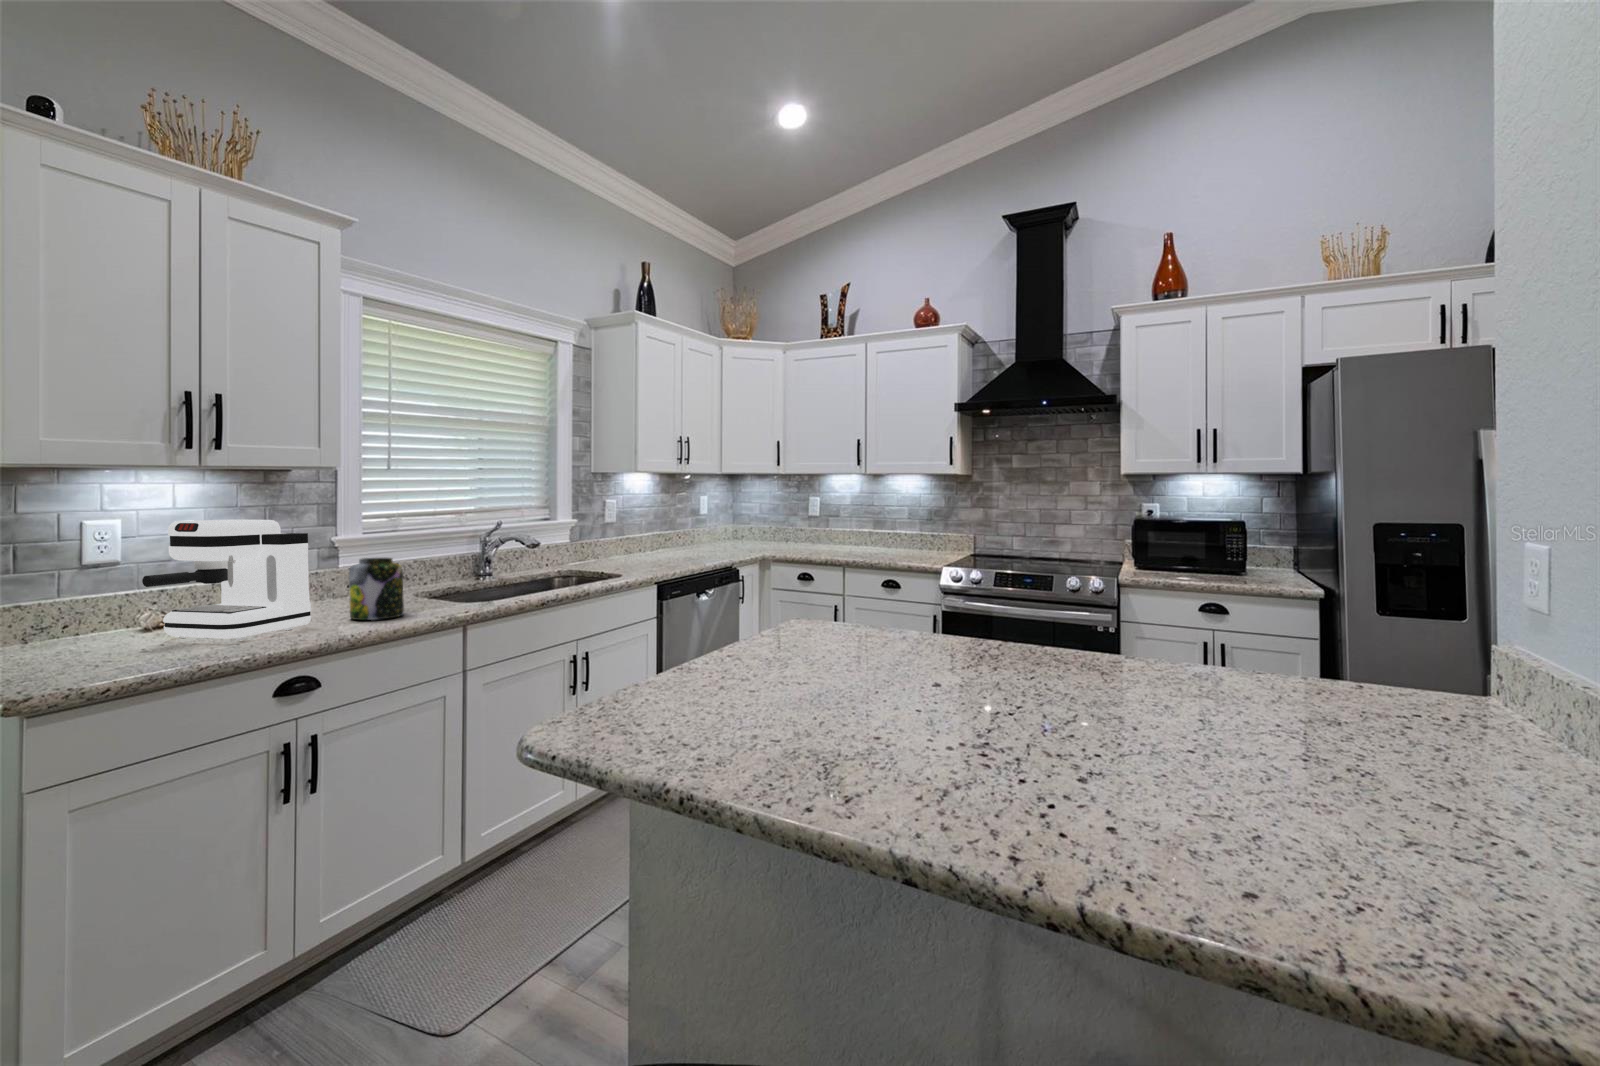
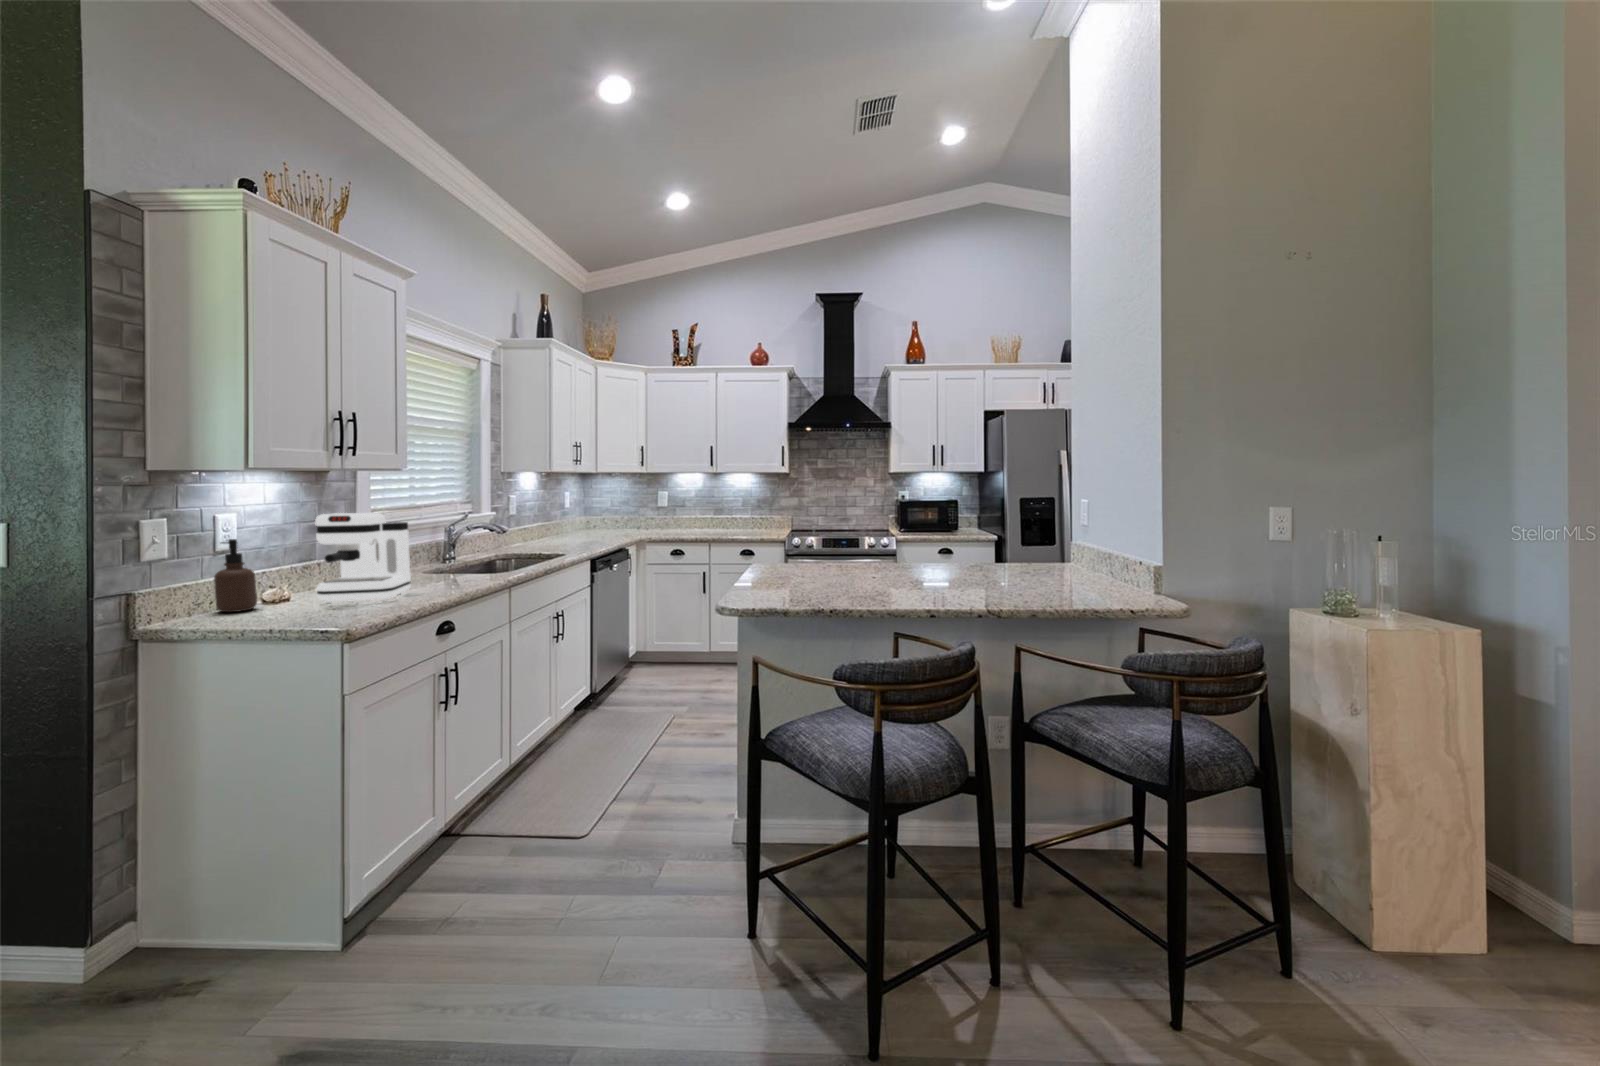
soap dispenser: none [44,550,104,643] -> present [214,539,257,612]
jar: present [349,558,404,620] -> none [423,540,463,587]

